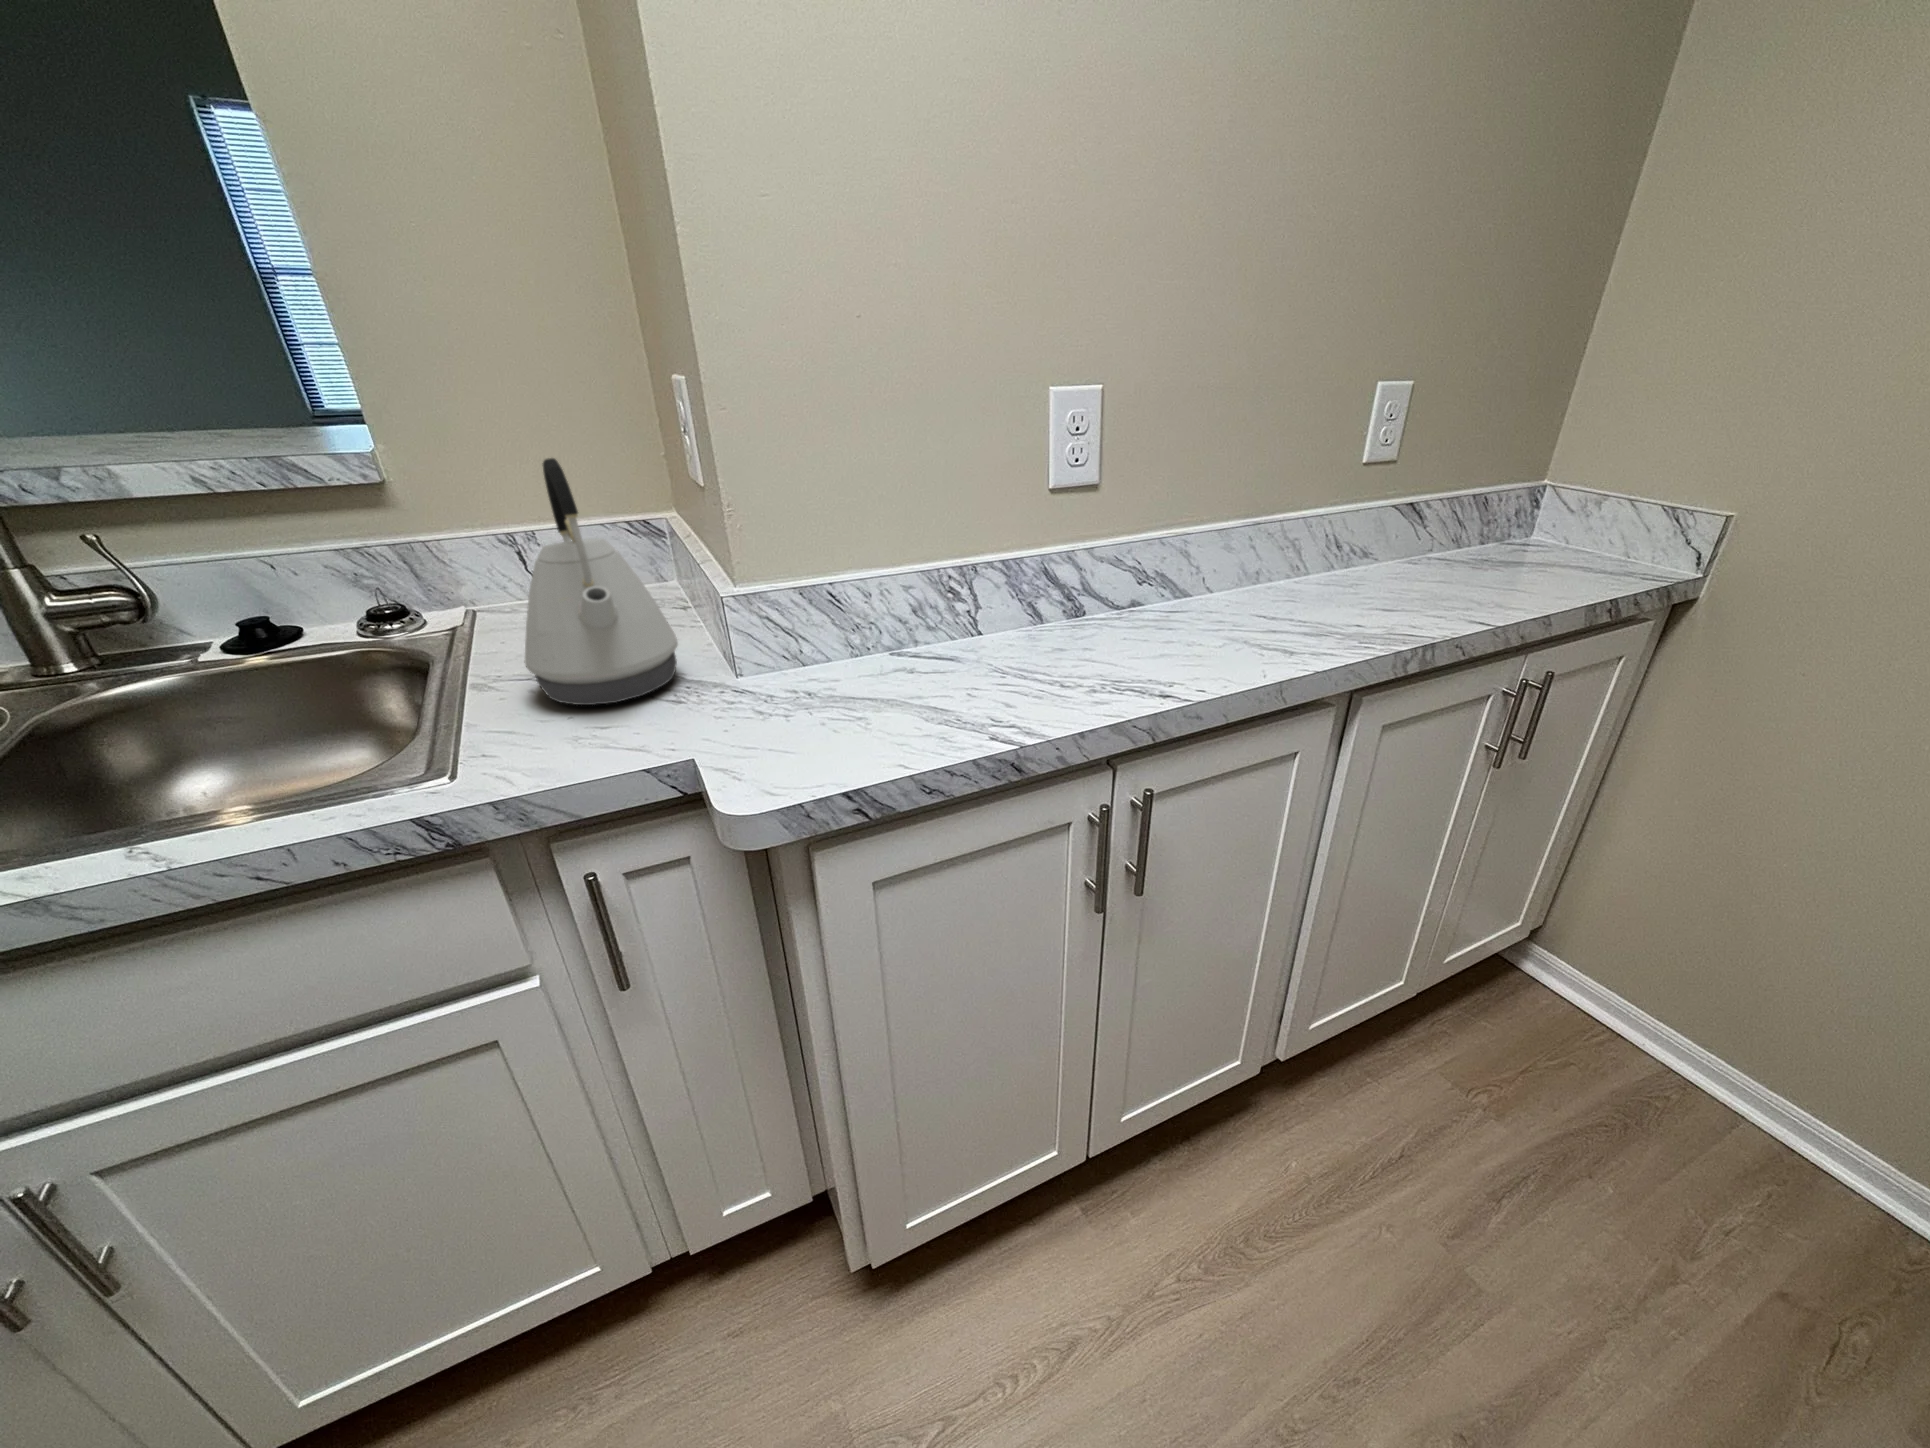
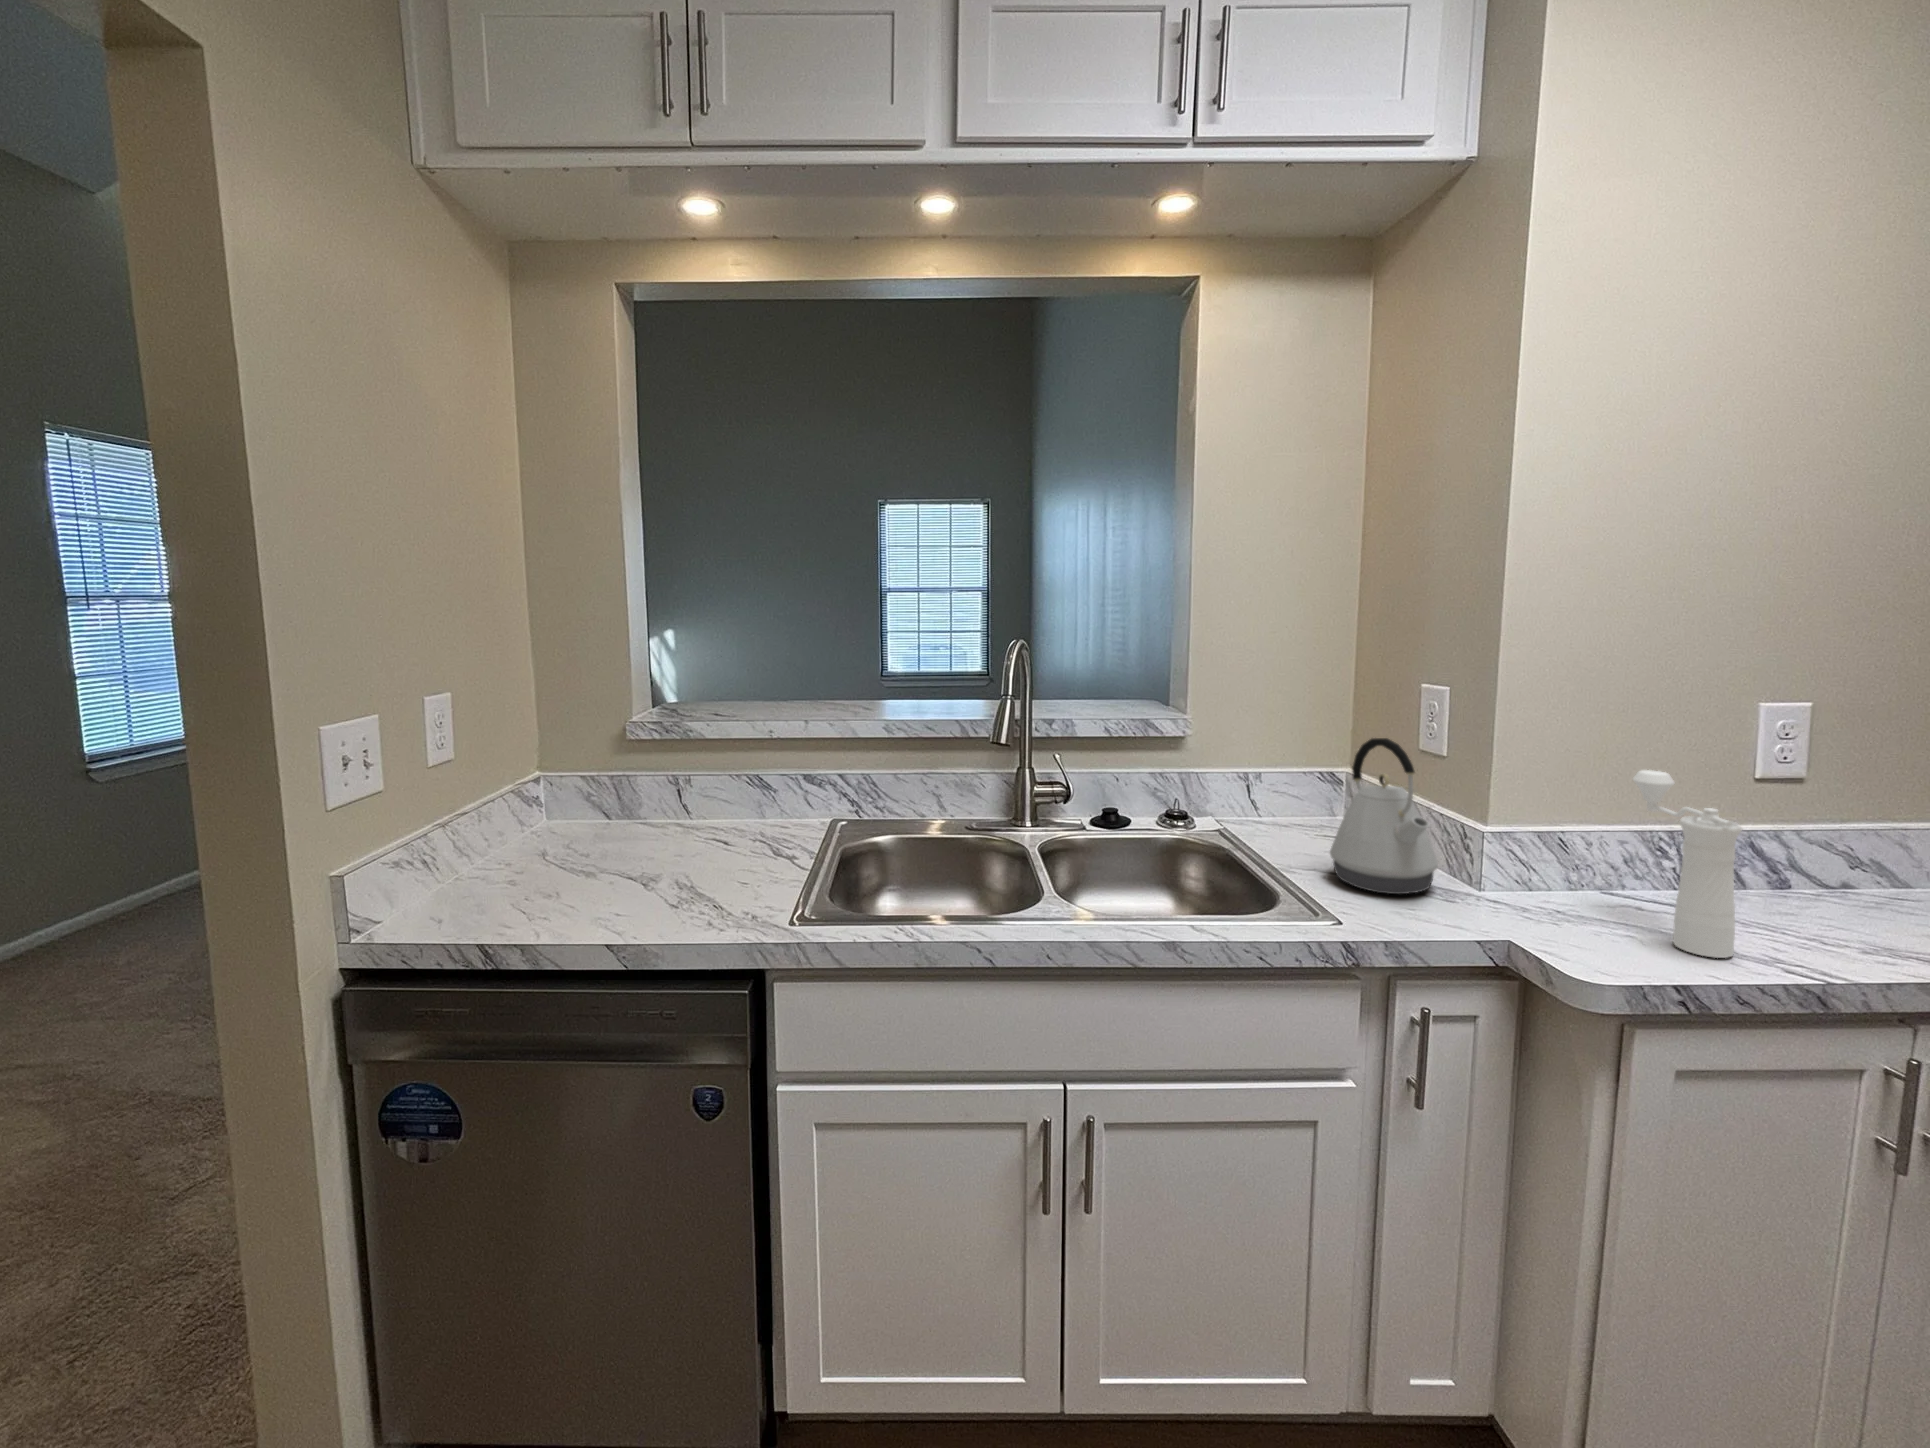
pepper mill: none [870,485,955,733] -> present [1633,770,1742,958]

